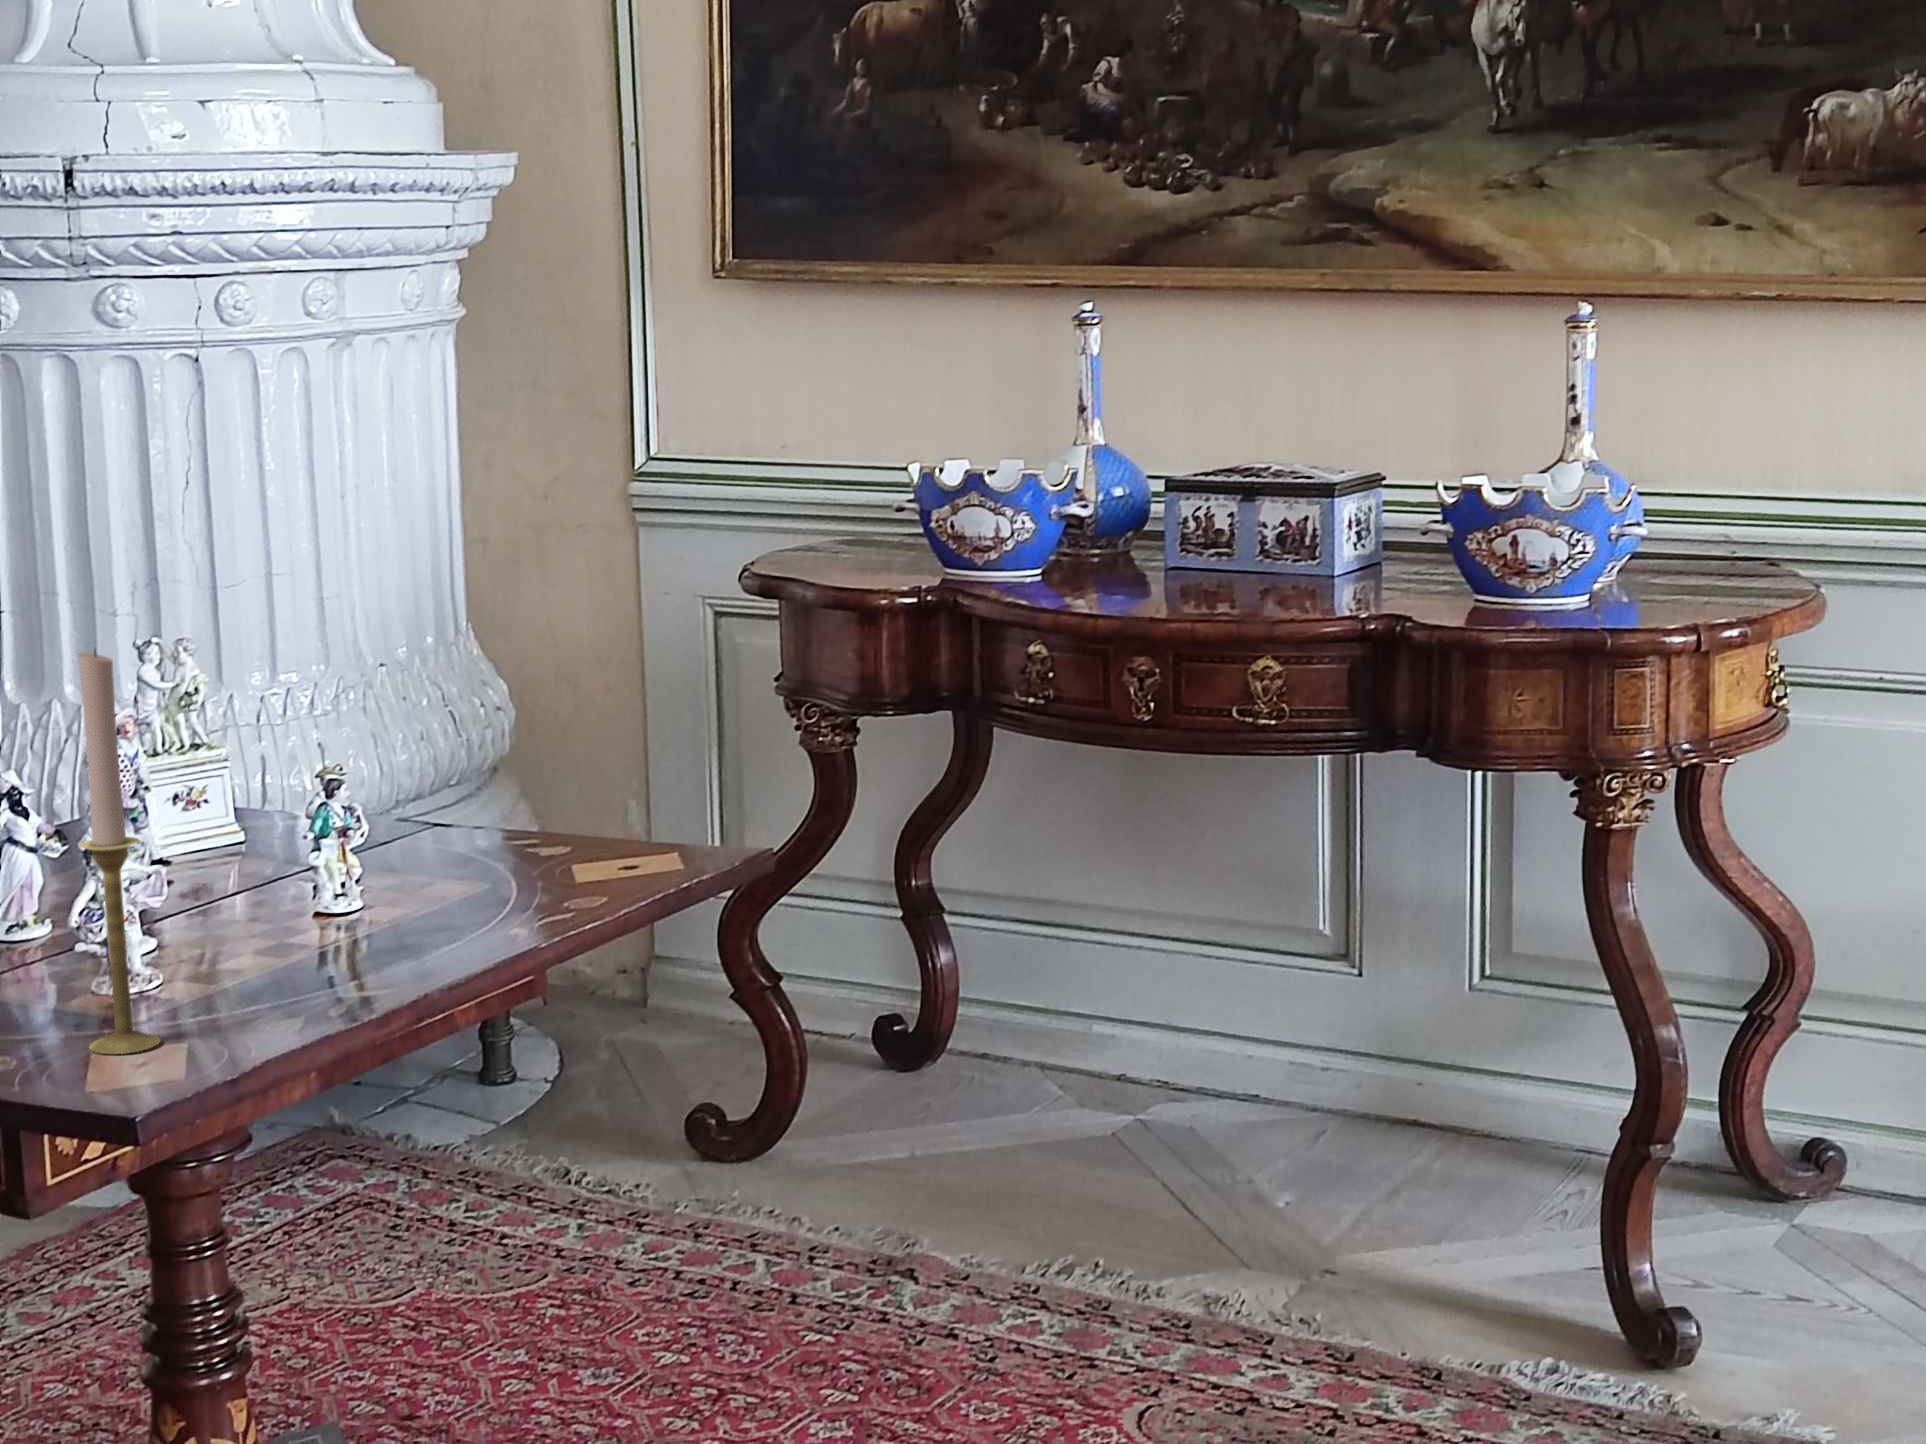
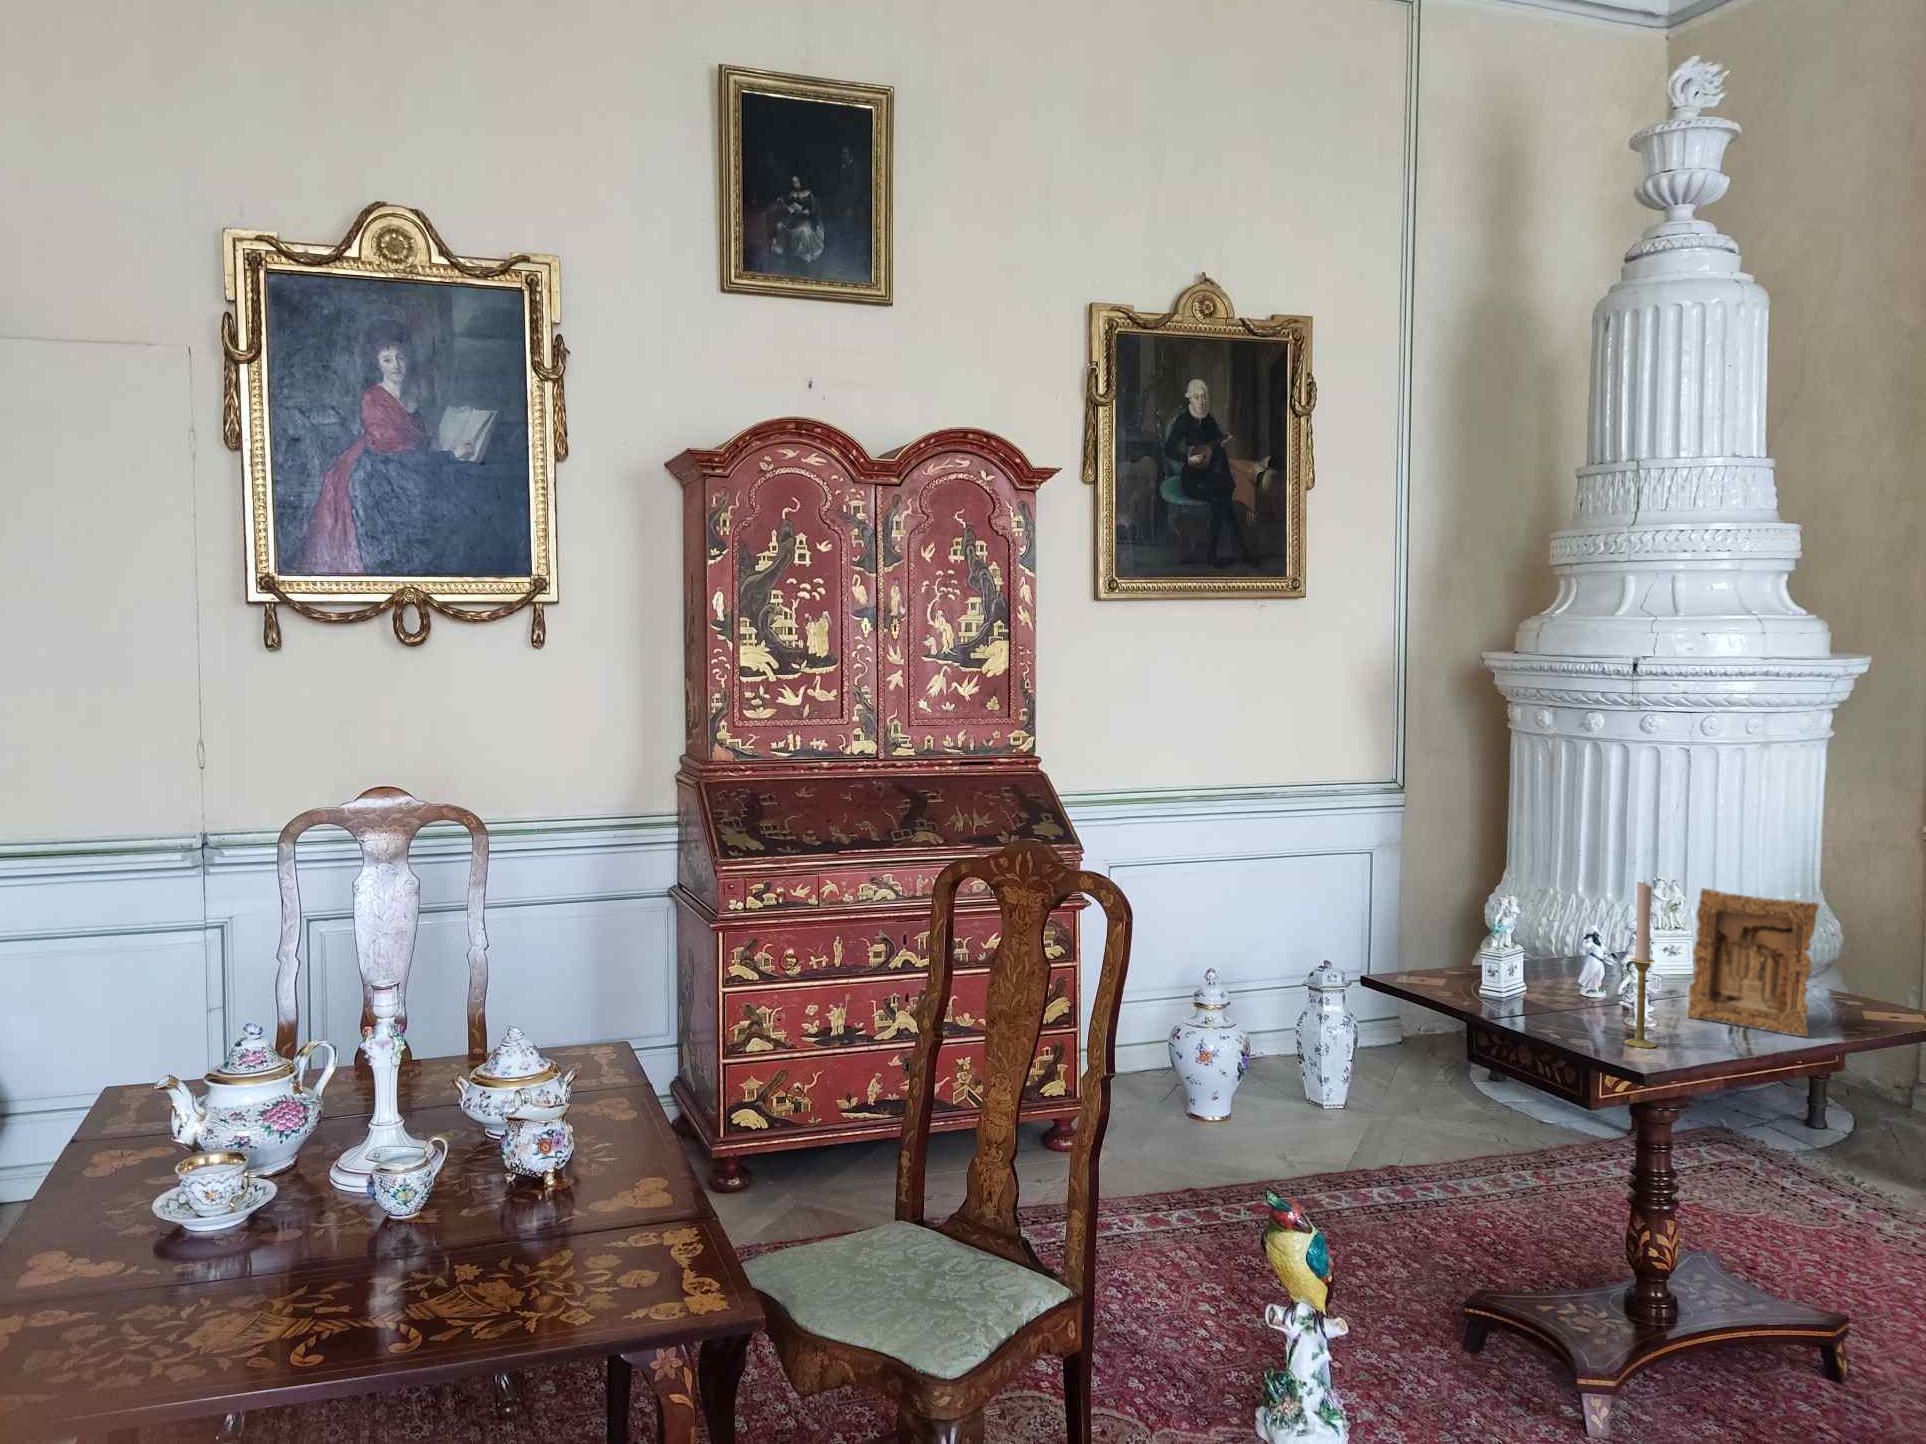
picture frame: none [225,646,473,951] -> present [1686,888,1819,1036]

